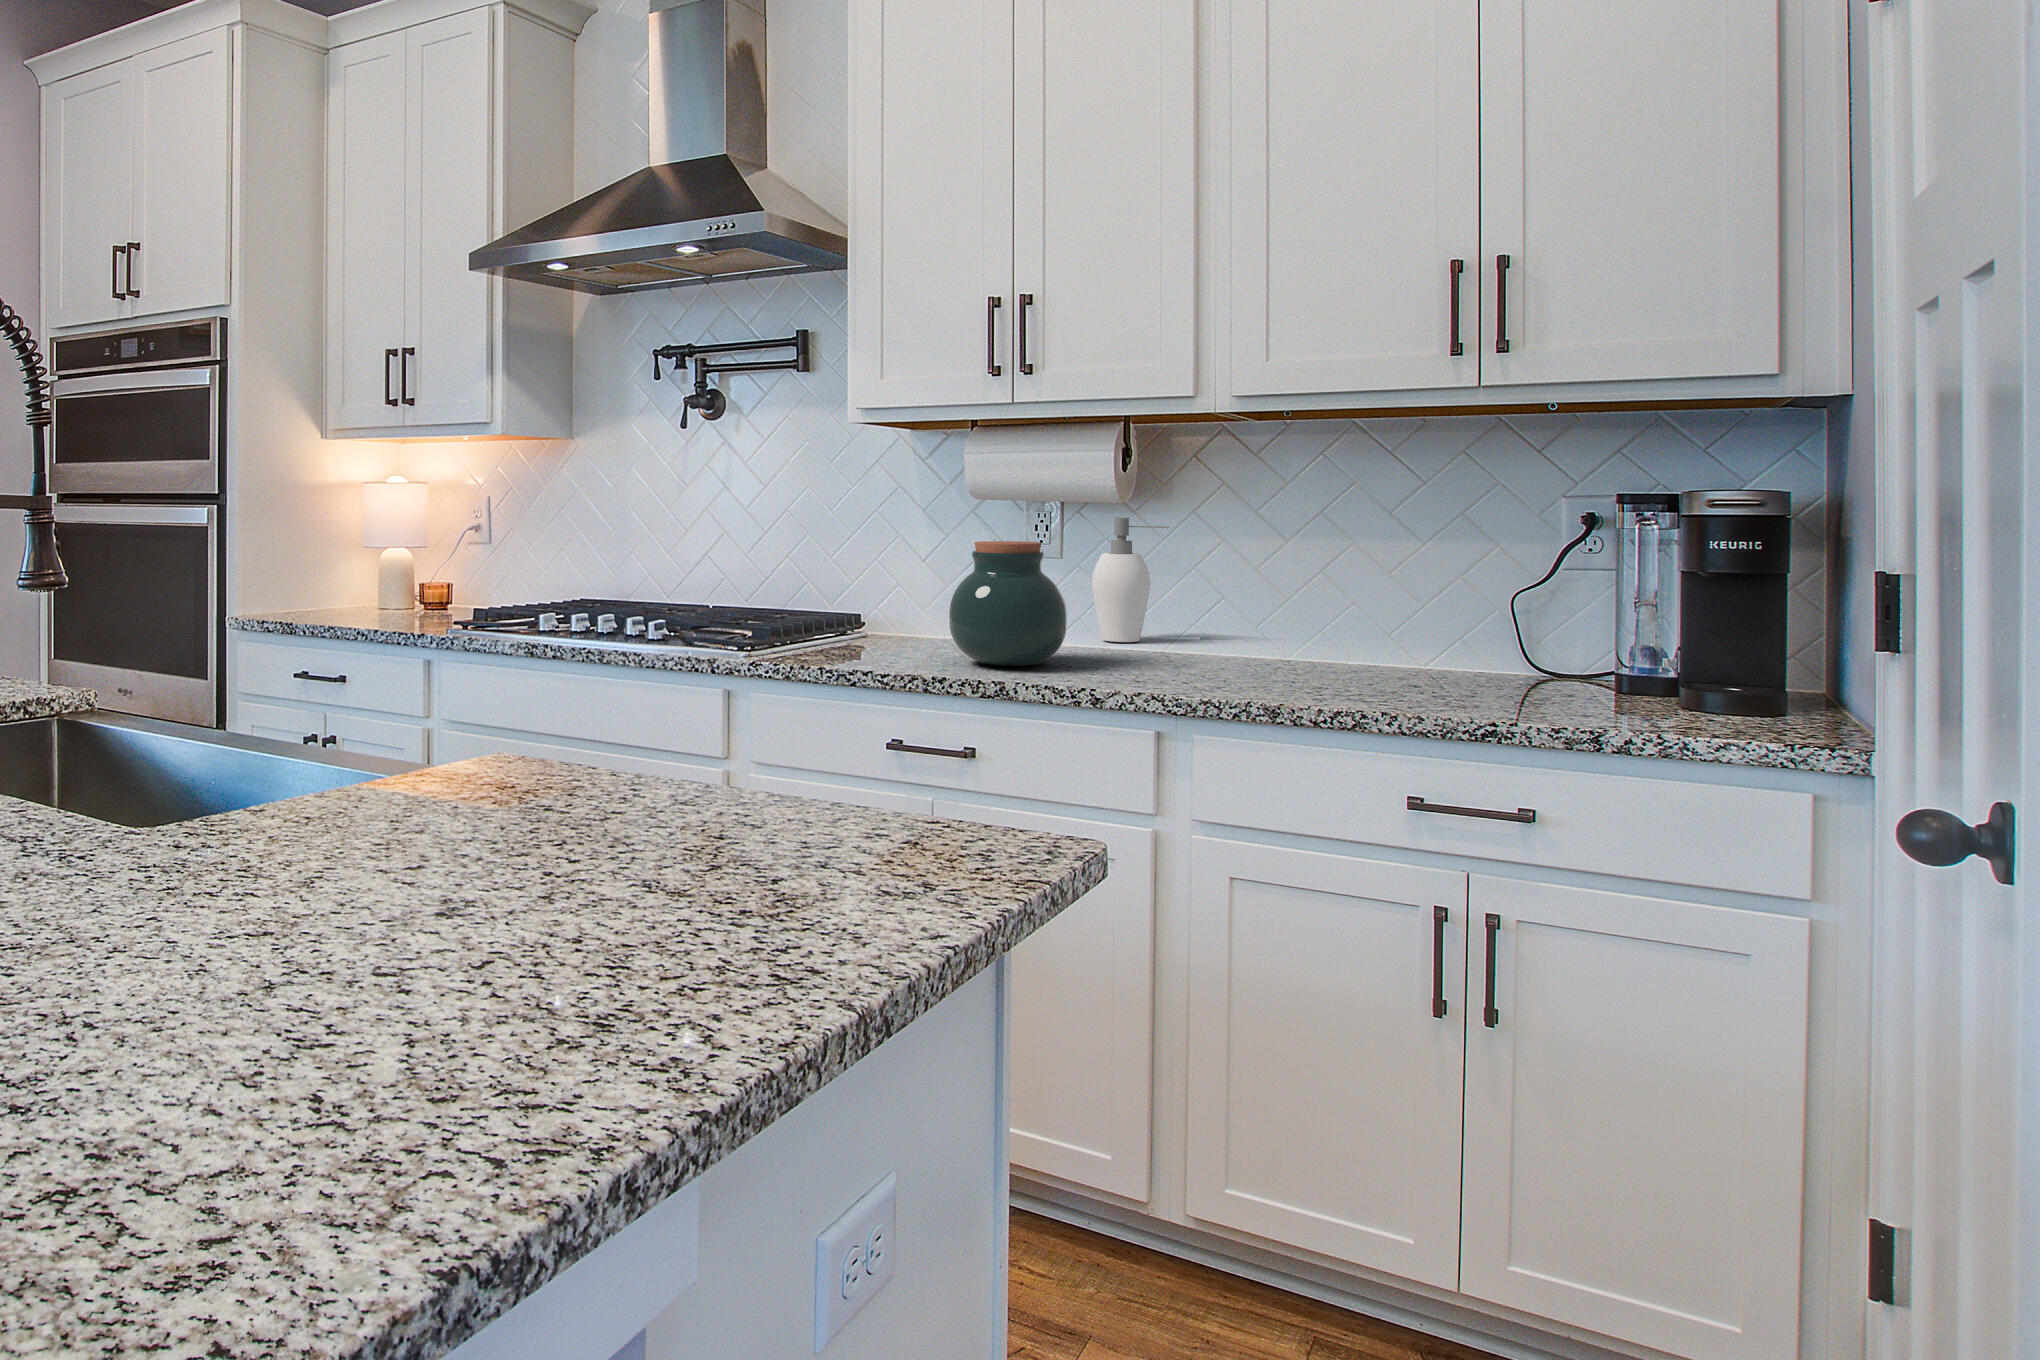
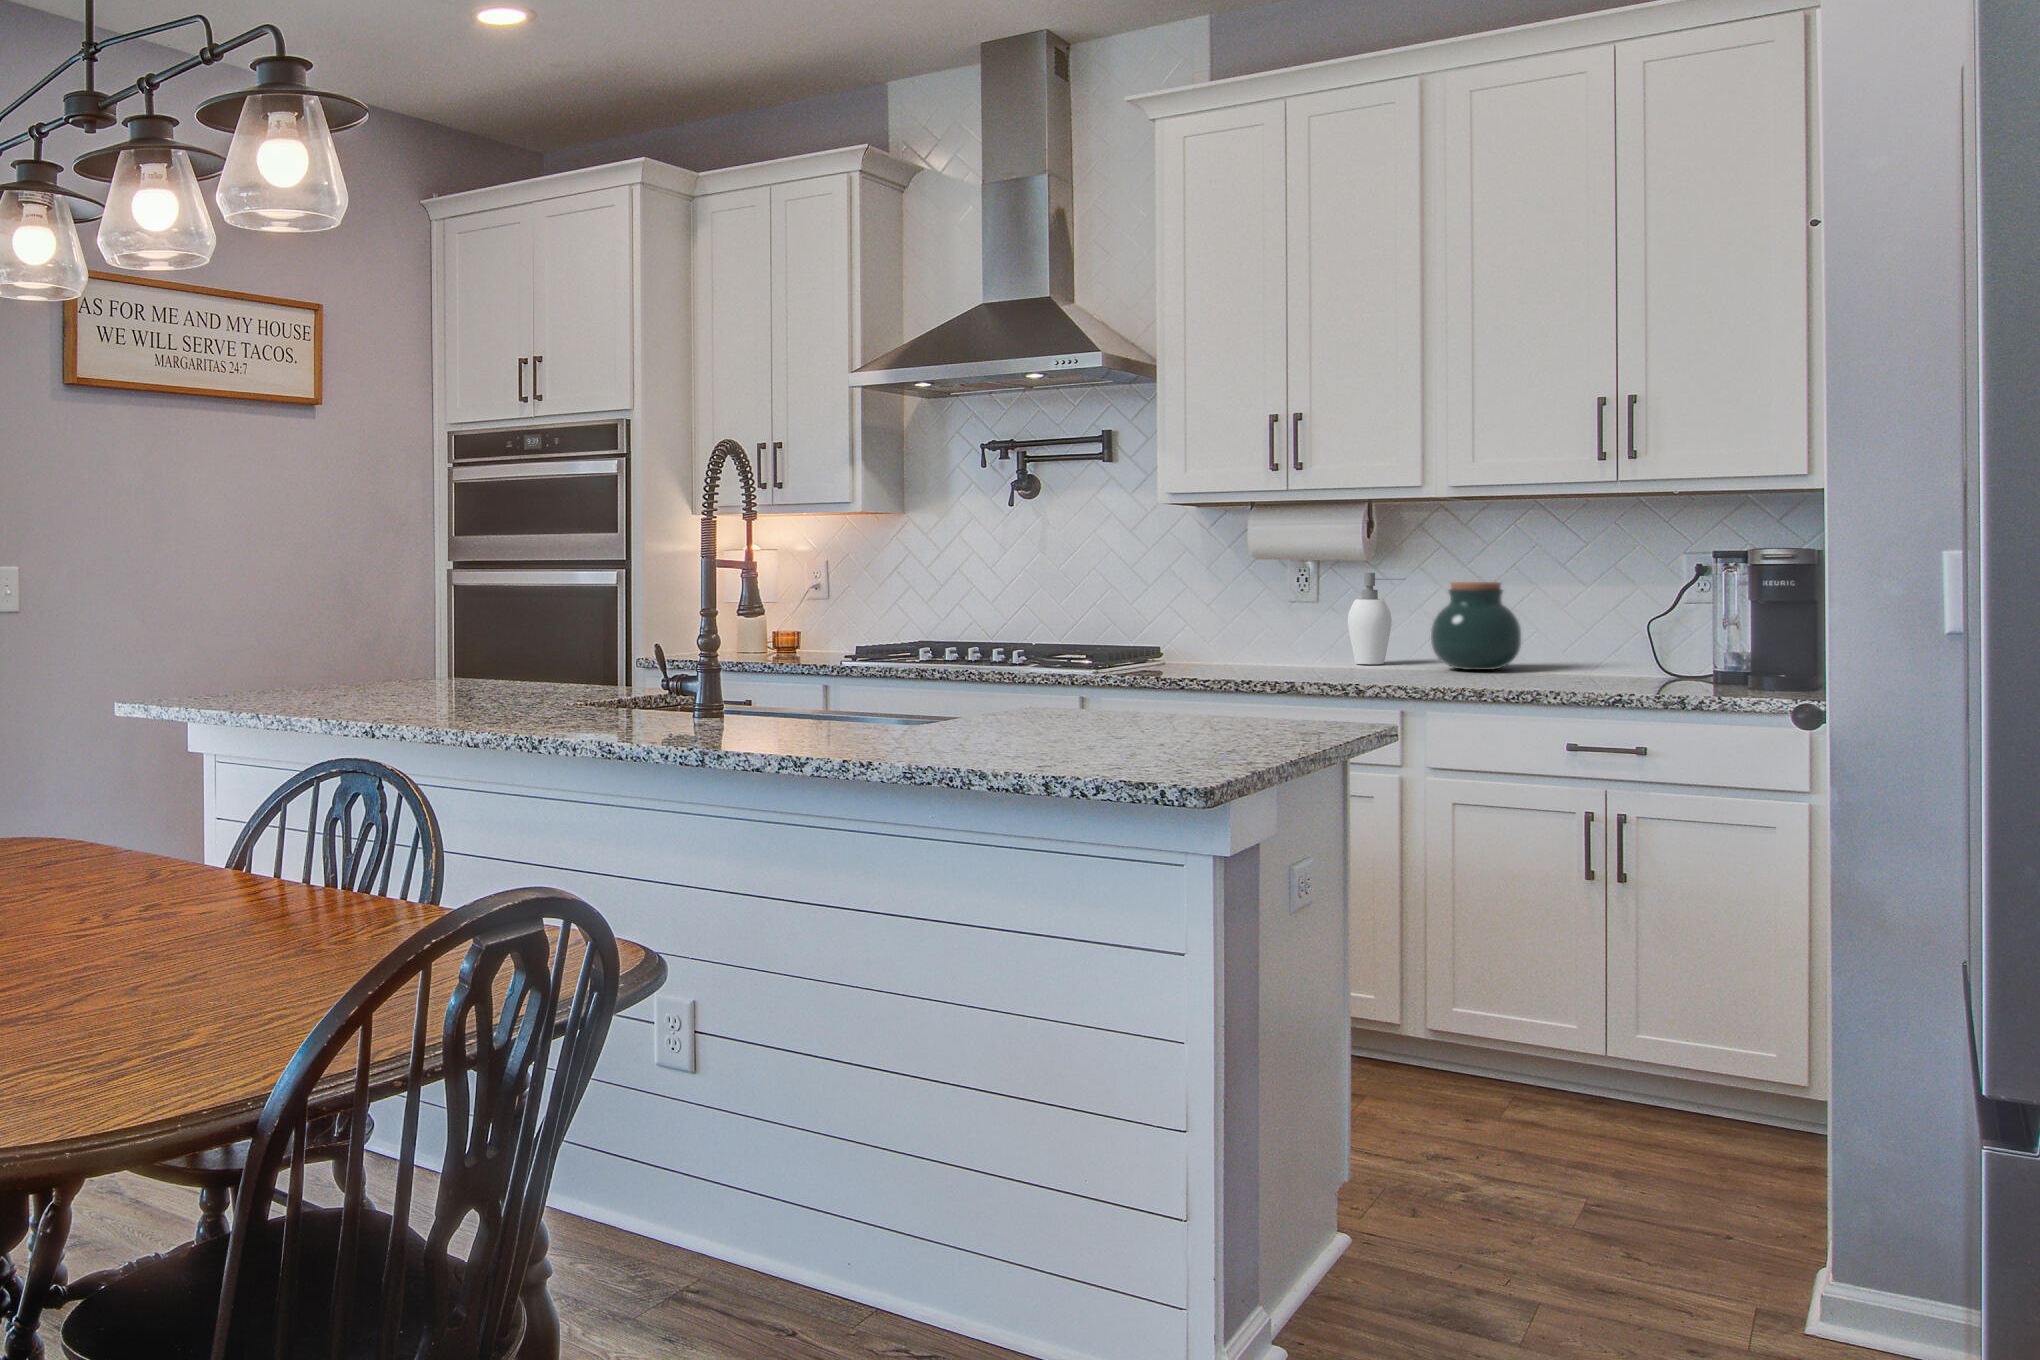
jar: present [949,541,1067,666] -> present [1431,582,1521,670]

